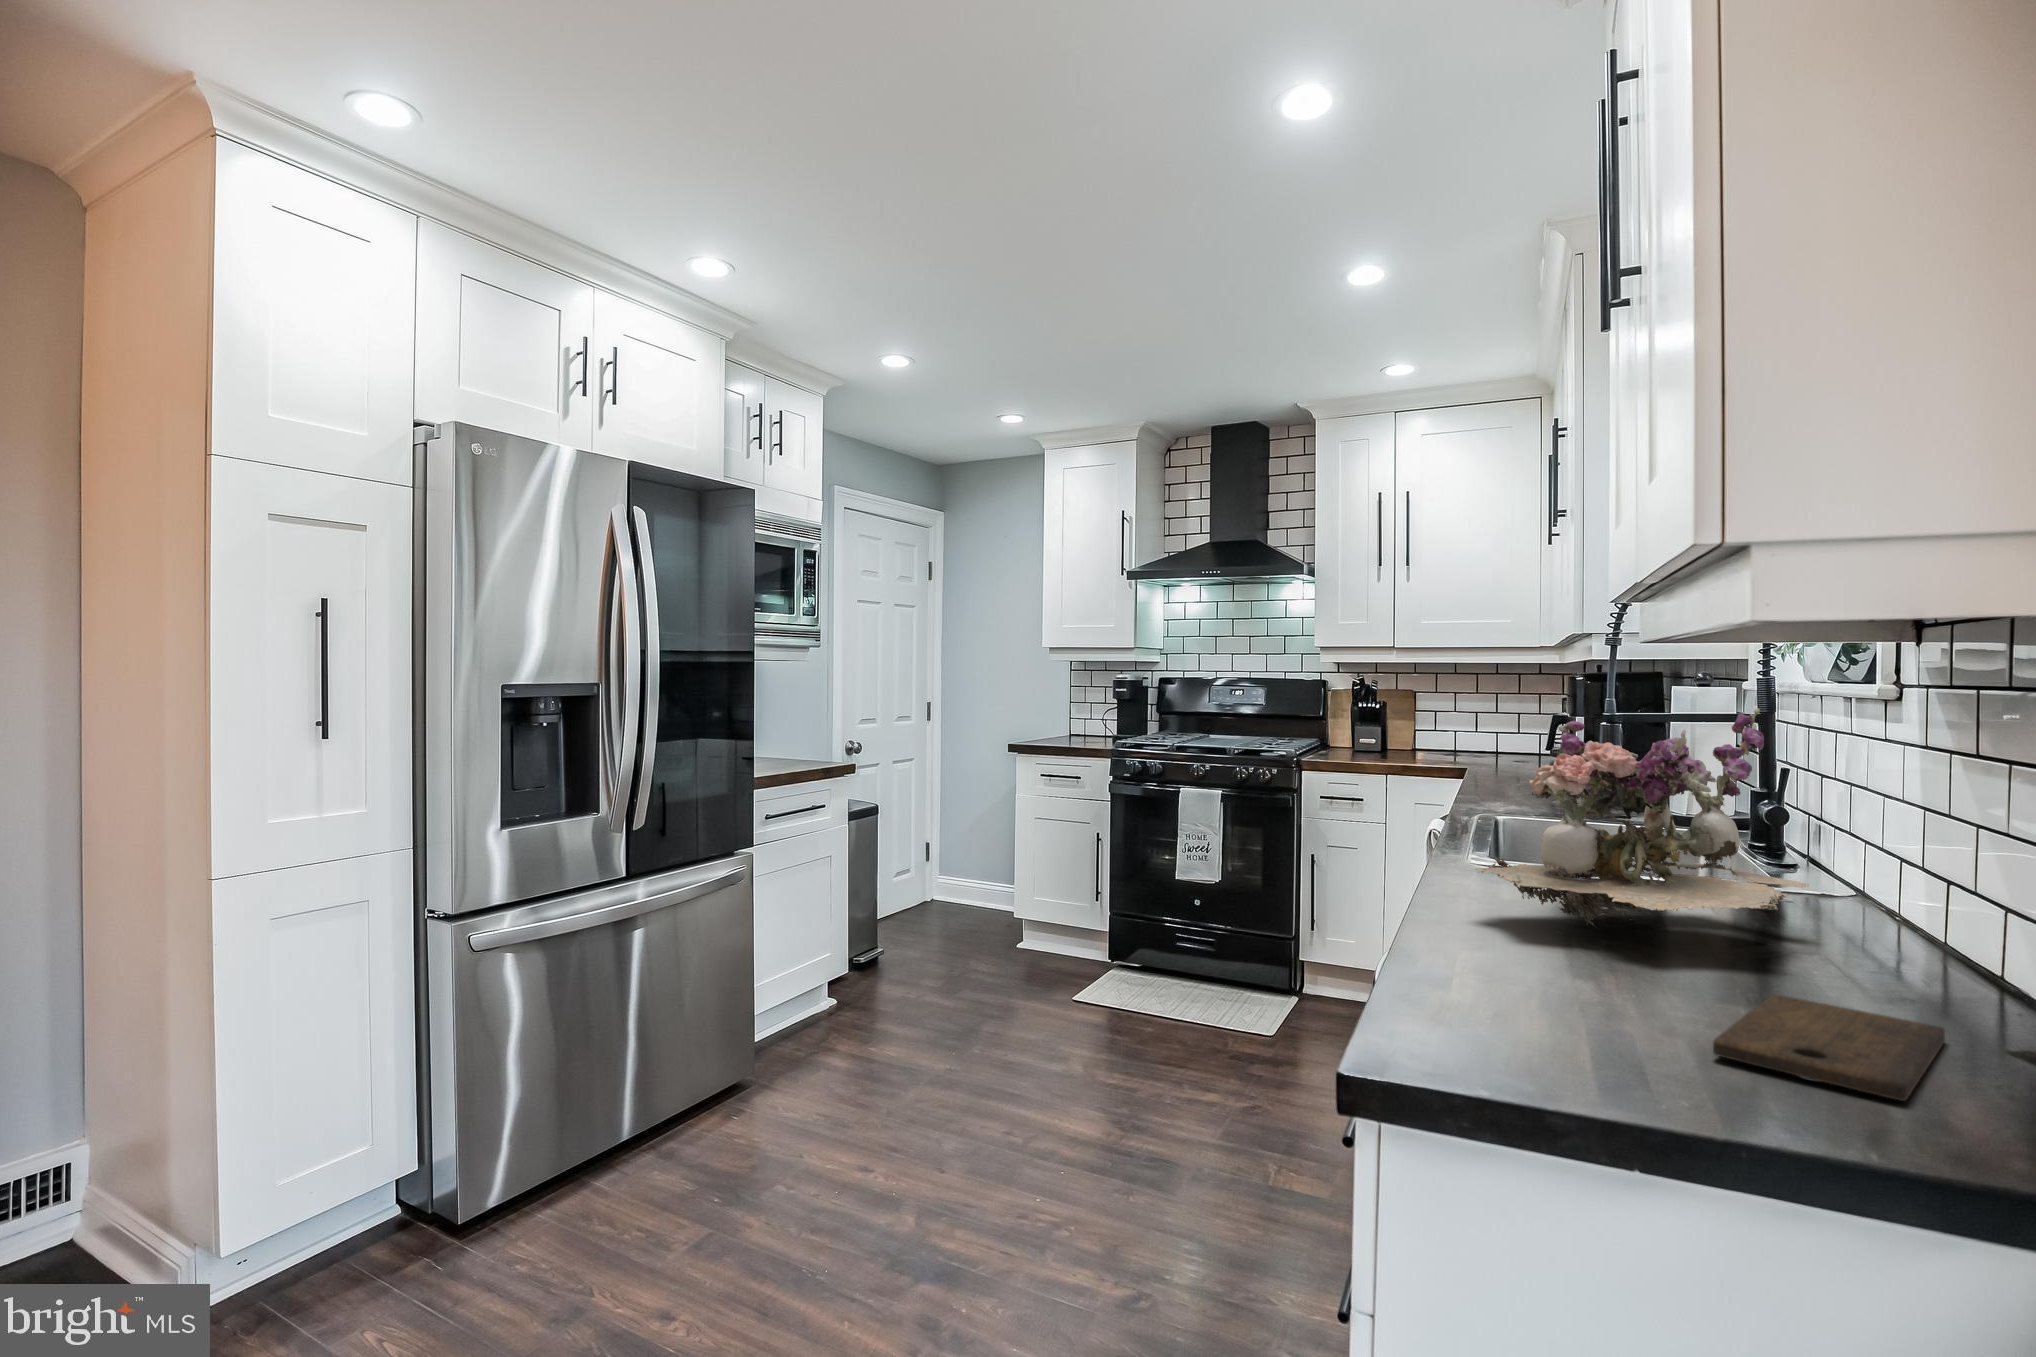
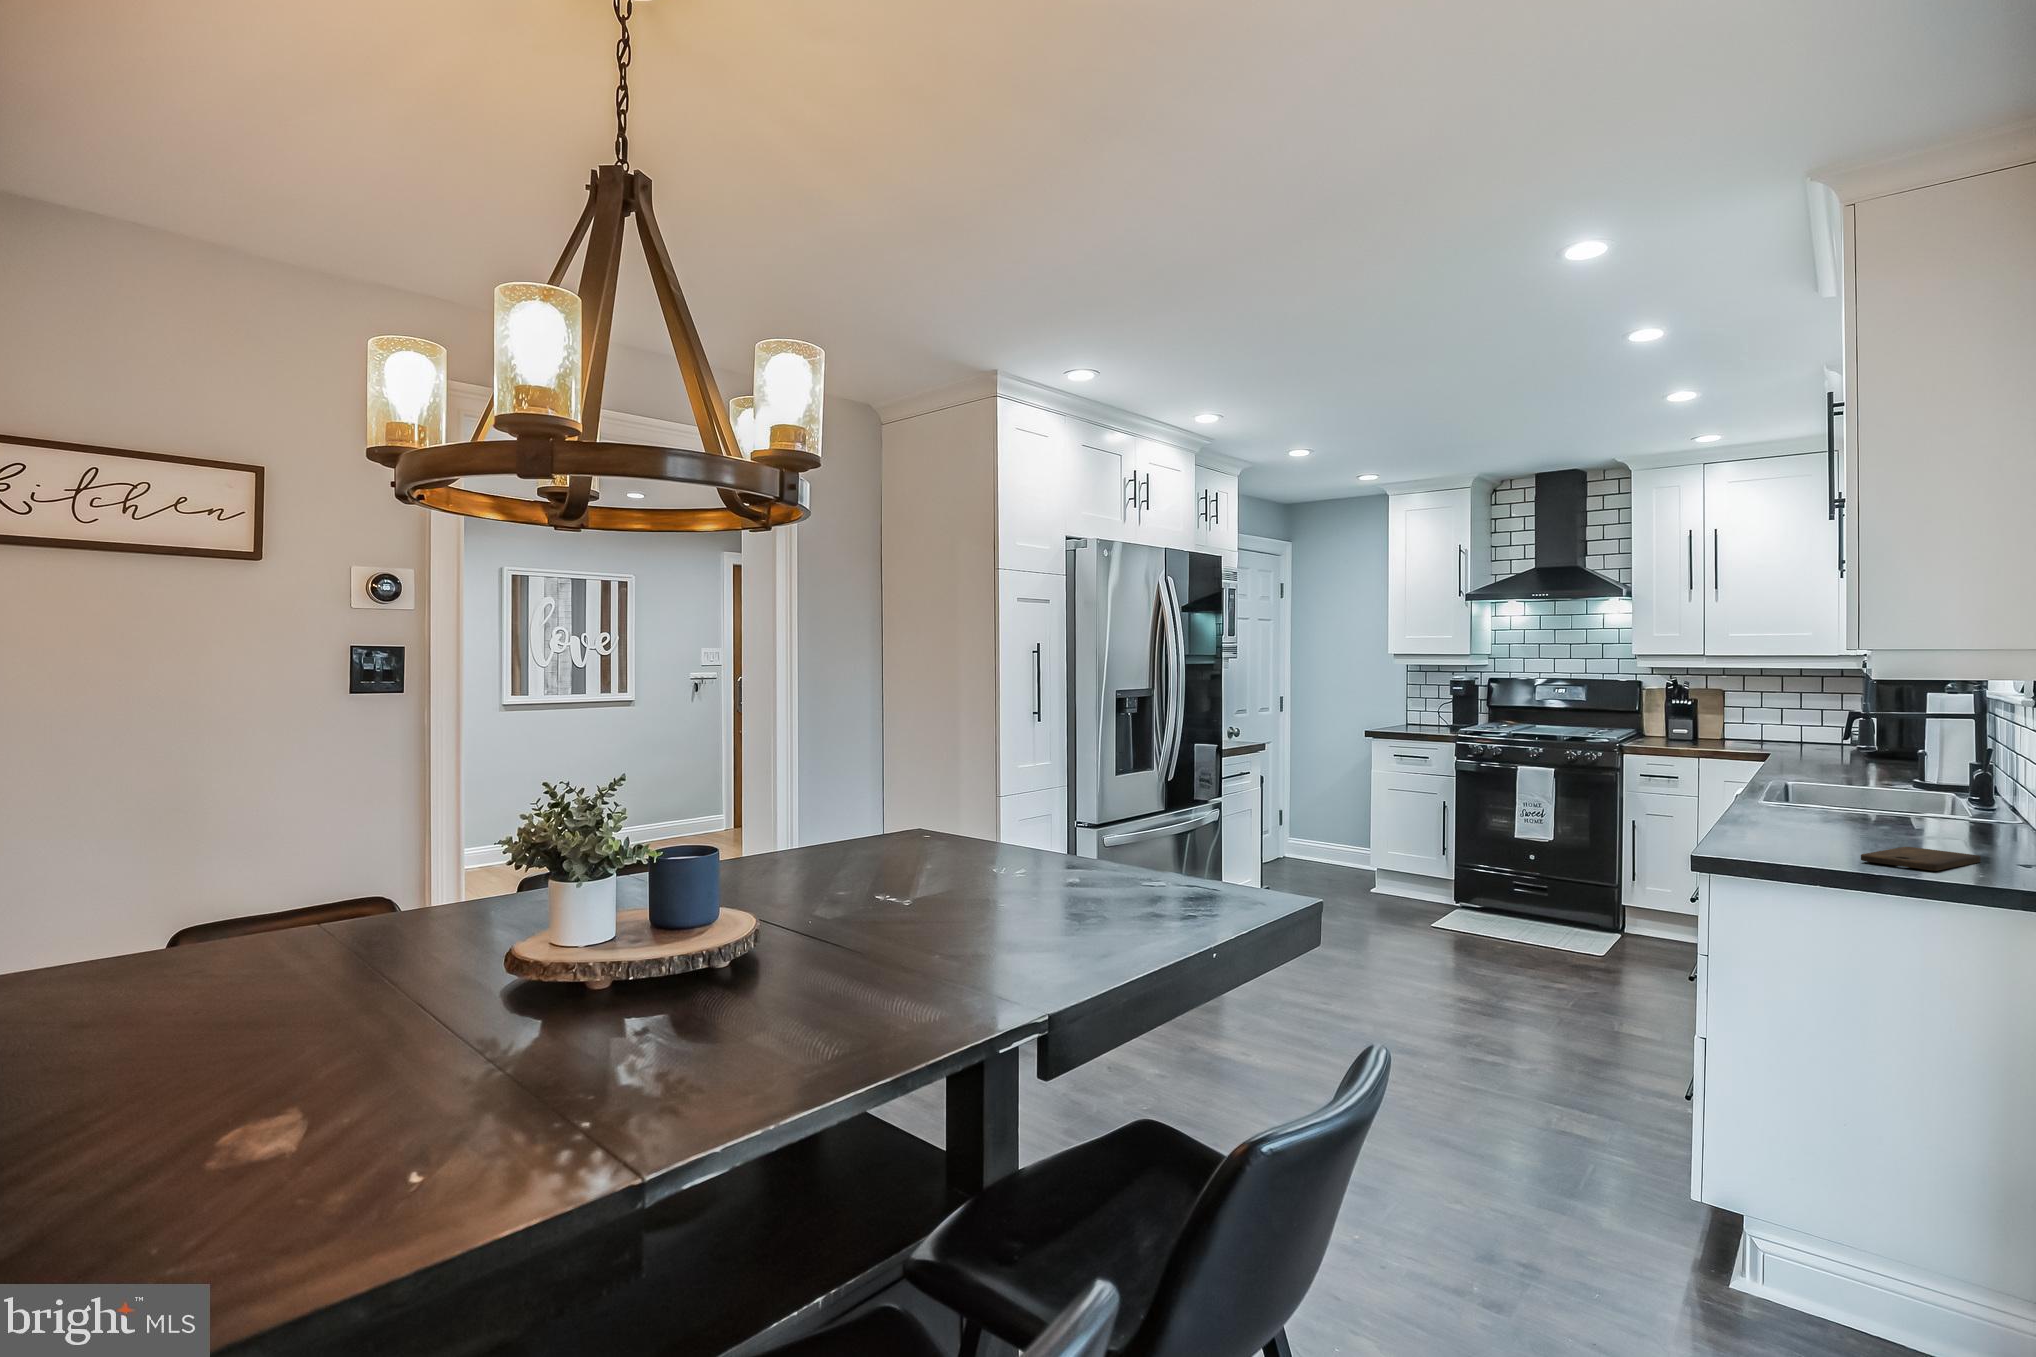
flower arrangement: present [1475,708,1809,927] -> none [1759,715,1956,830]

